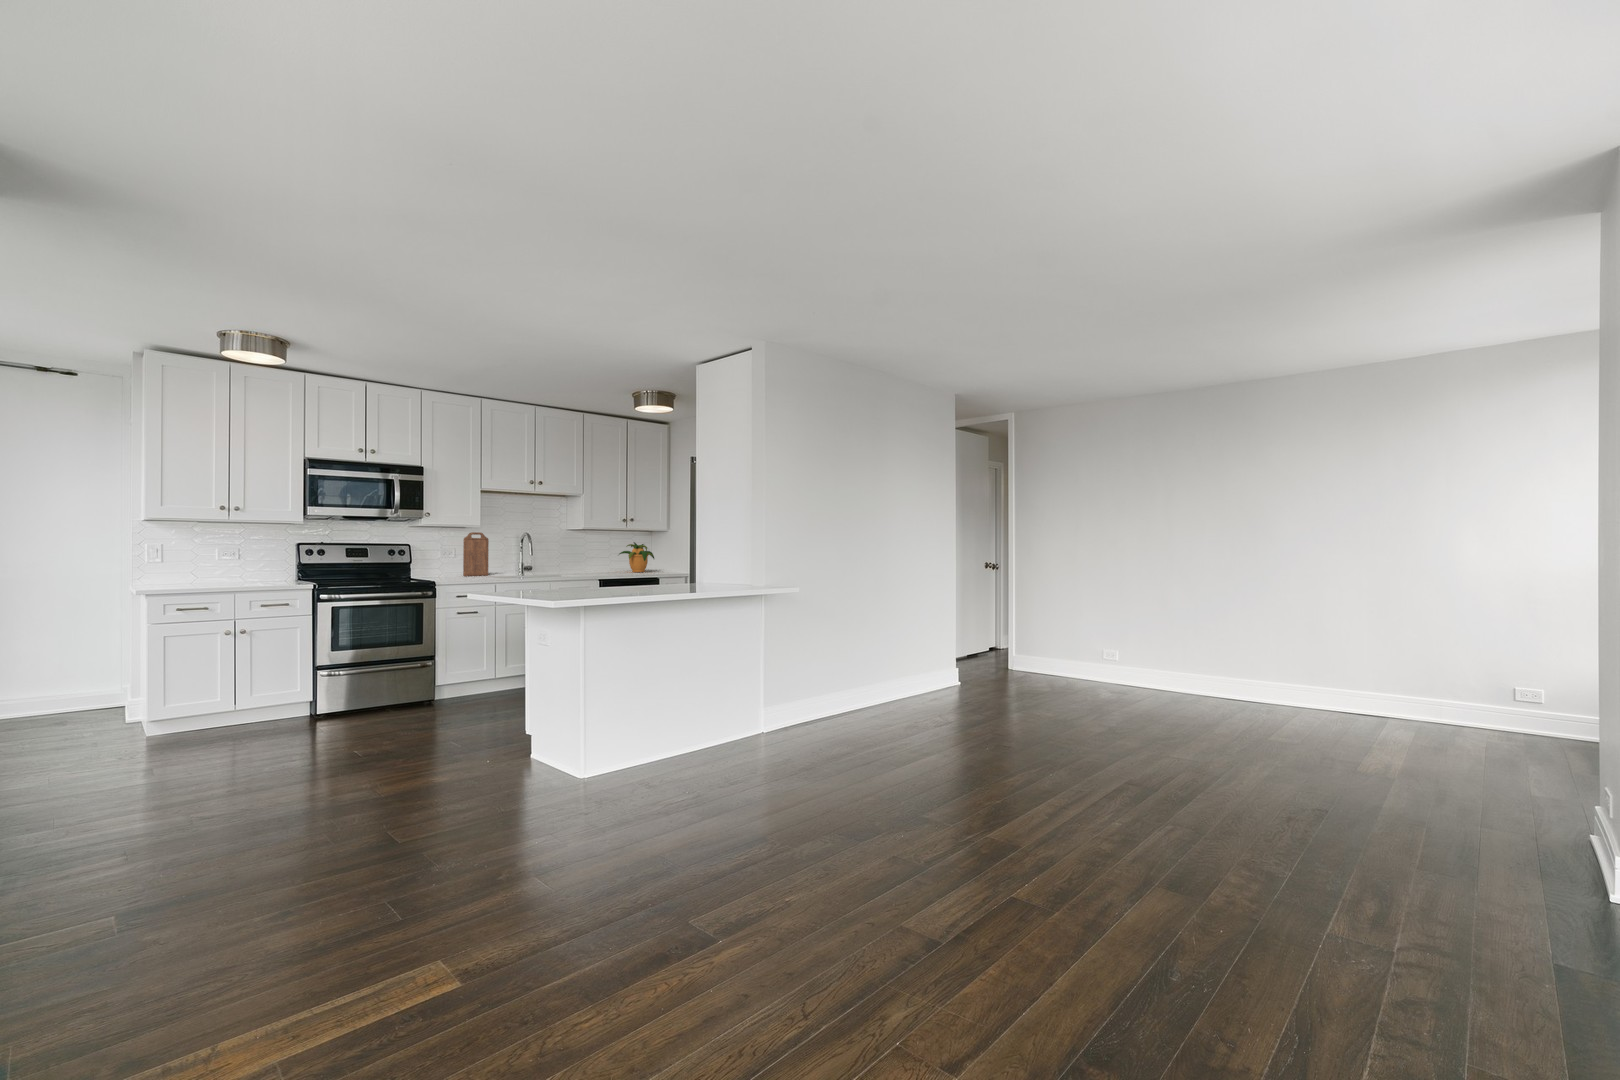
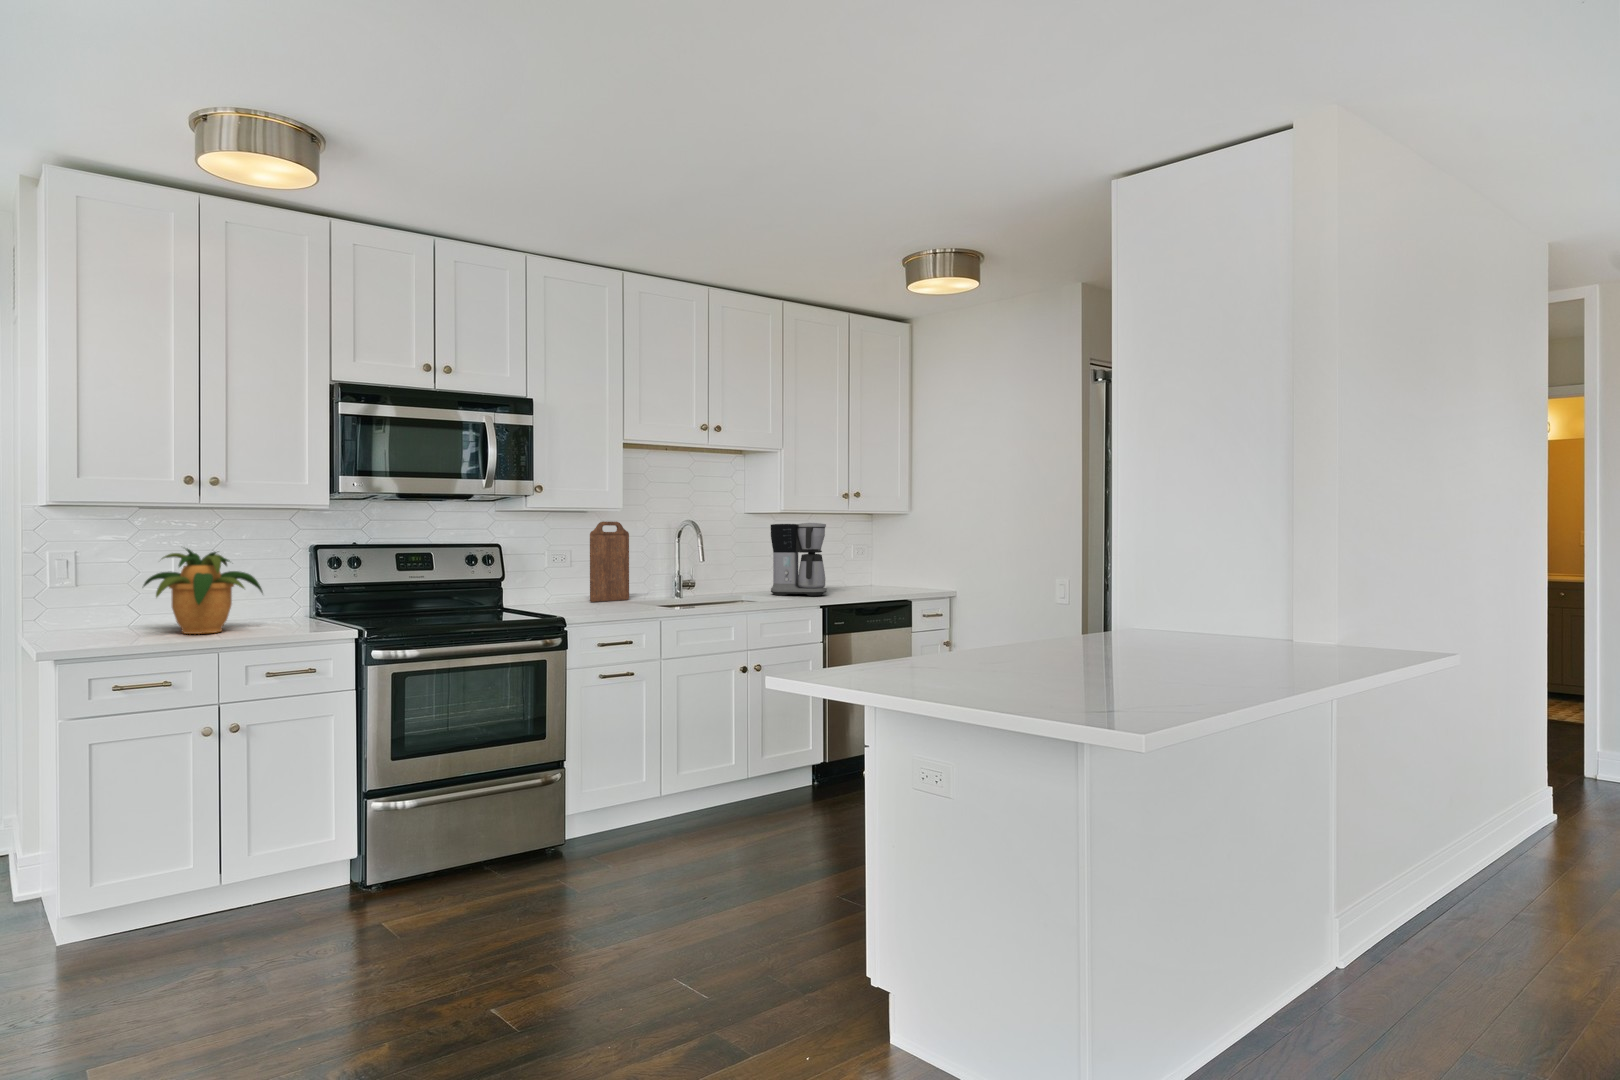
coffee maker: none [577,534,609,574] -> present [771,523,827,596]
potted plant: present [619,542,654,572] -> present [143,548,263,634]

